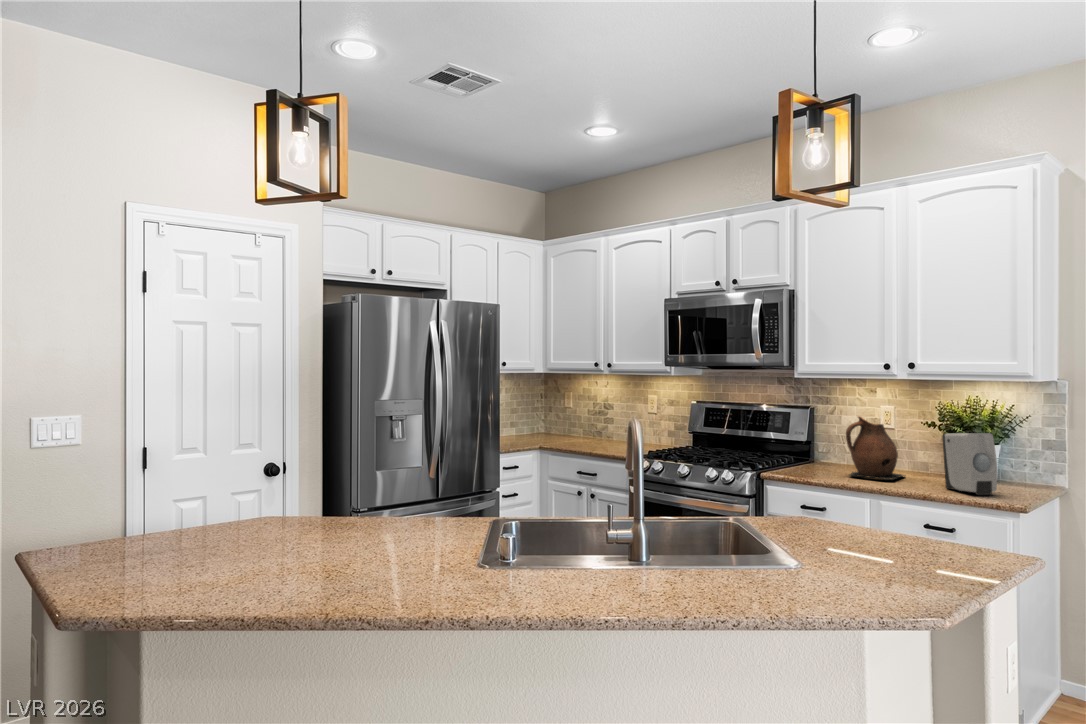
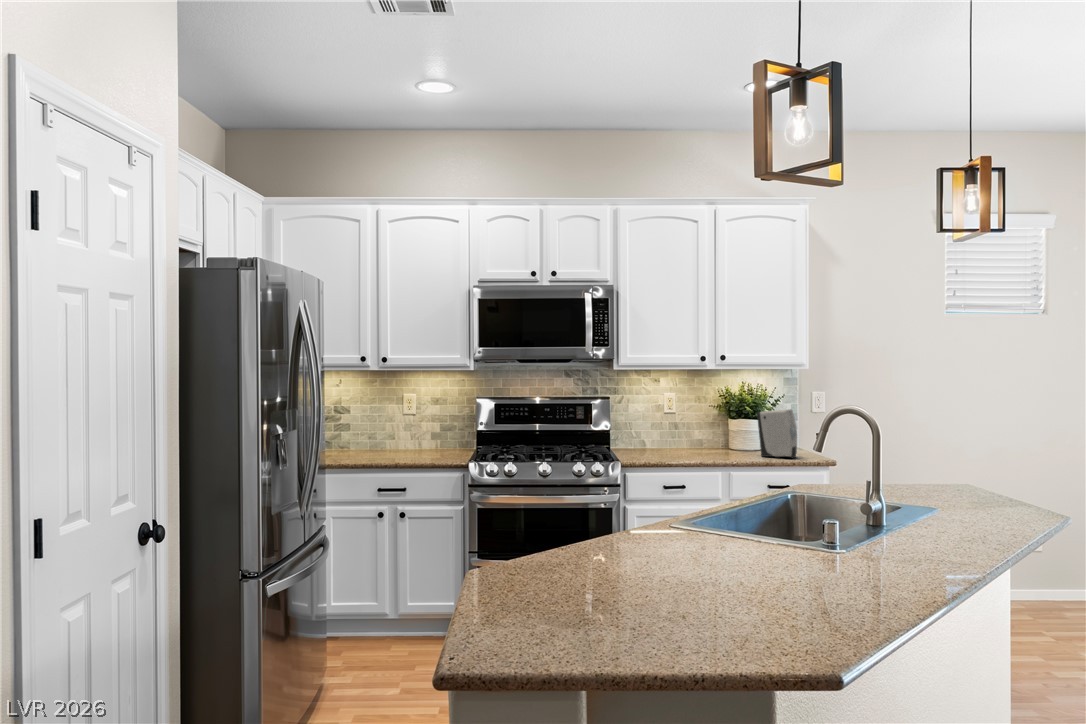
ceramic pitcher: present [846,416,905,480] -> none [674,402,722,456]

